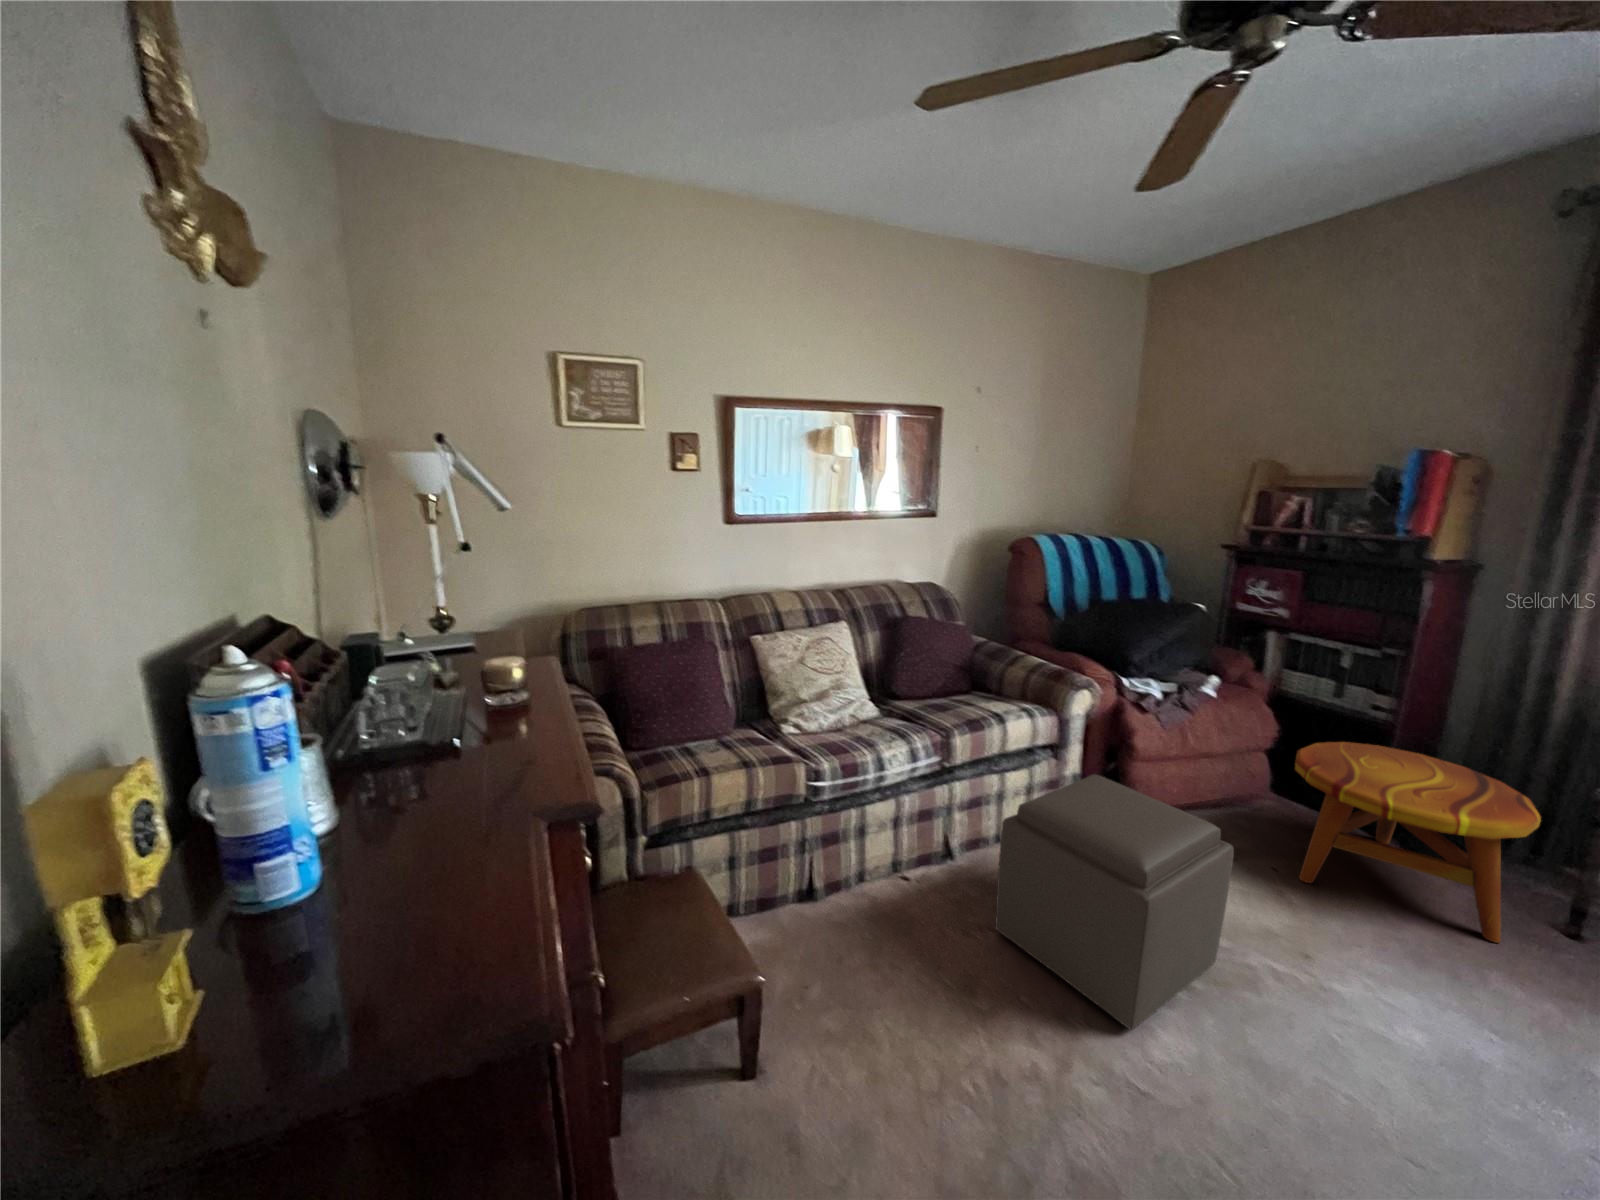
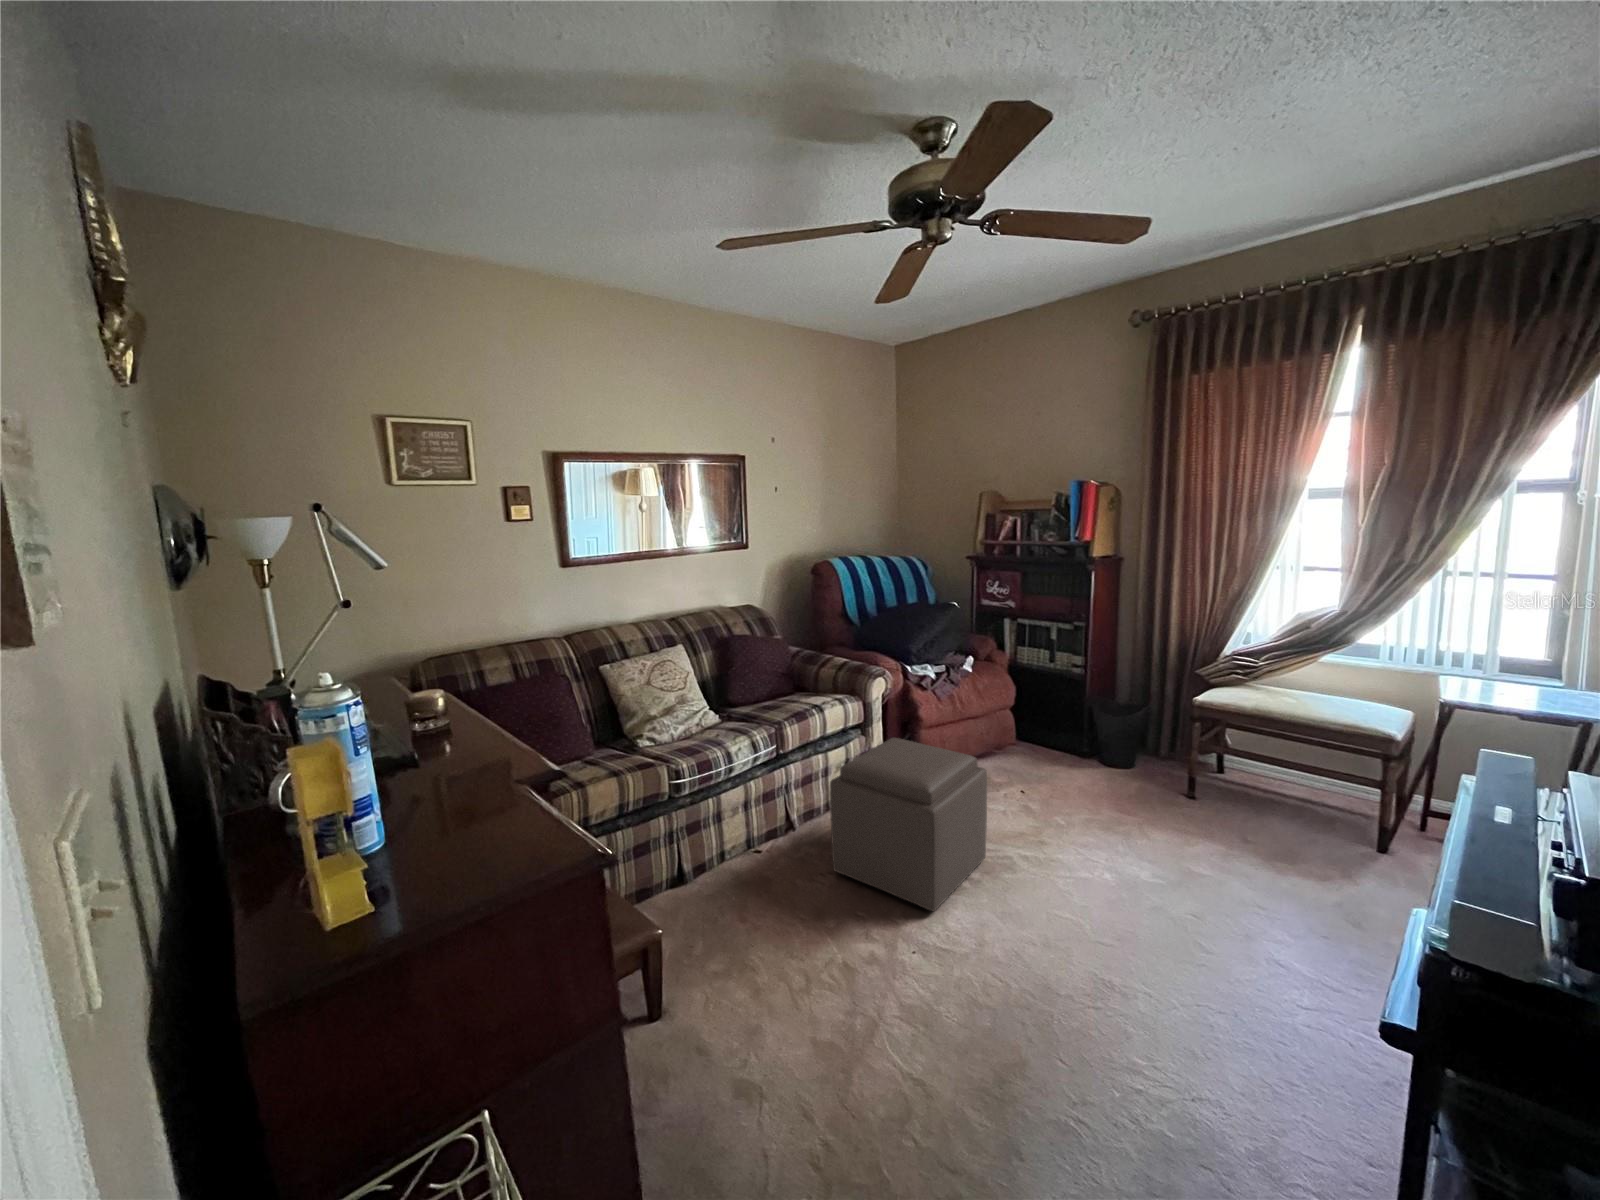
side table: present [1295,742,1541,943] -> none [1027,692,1163,809]

